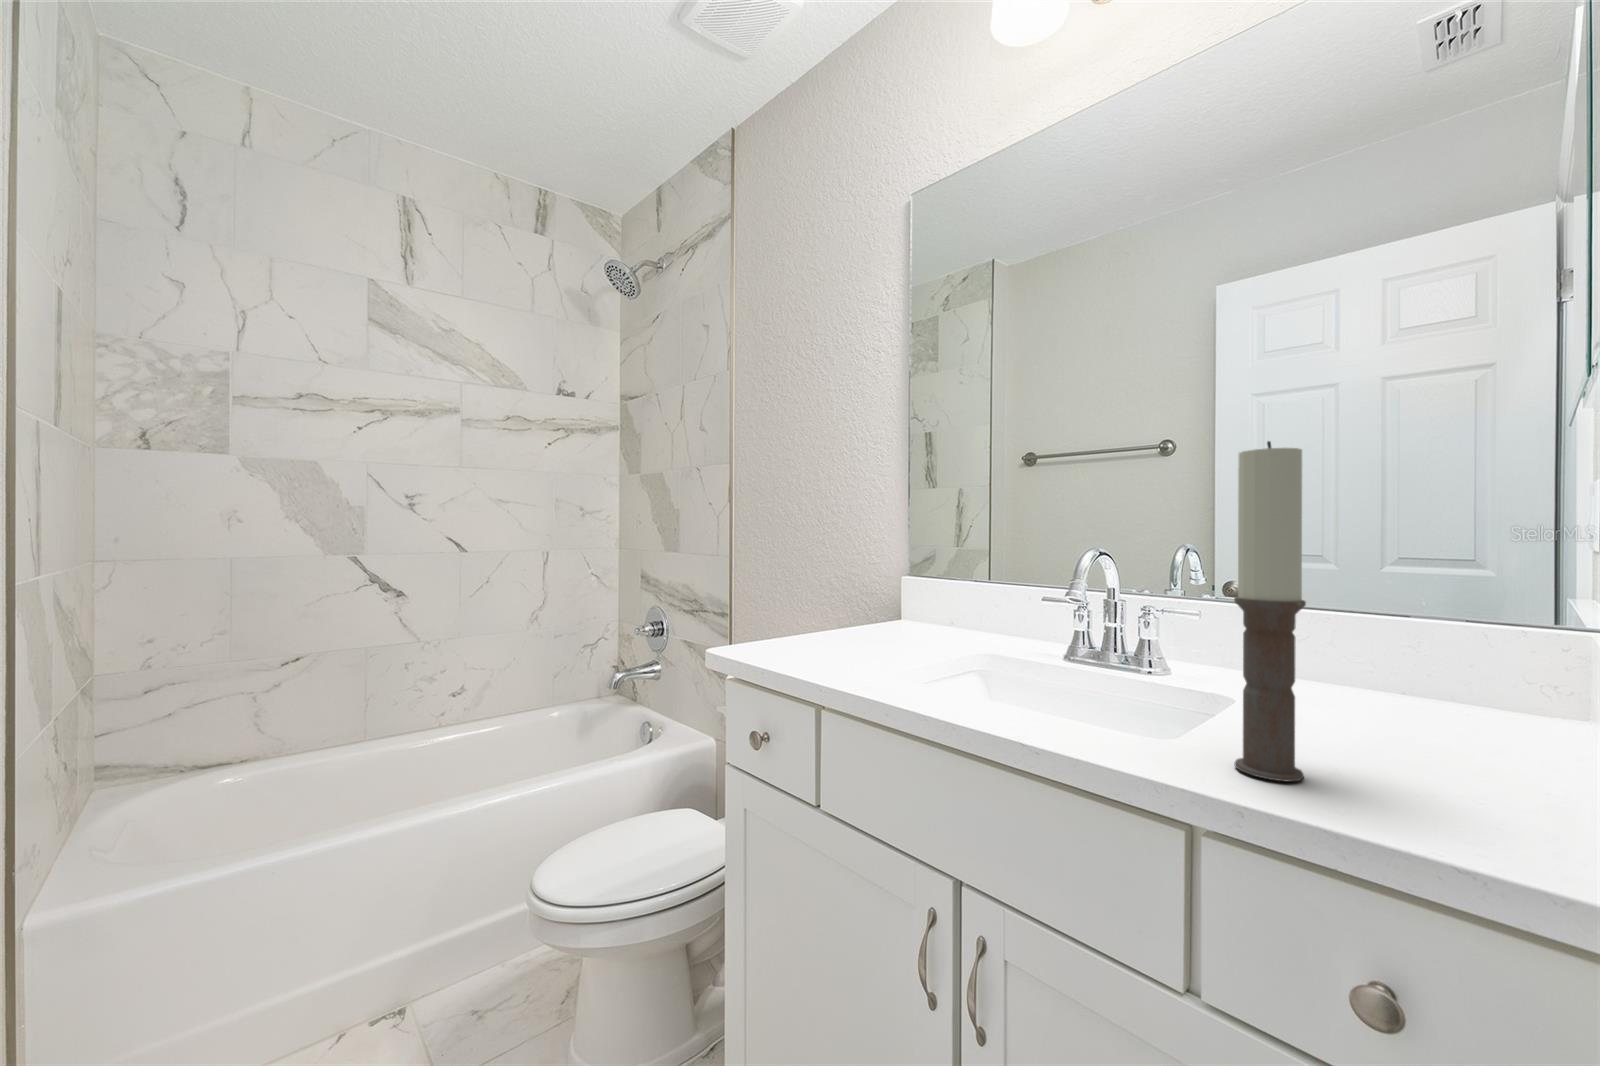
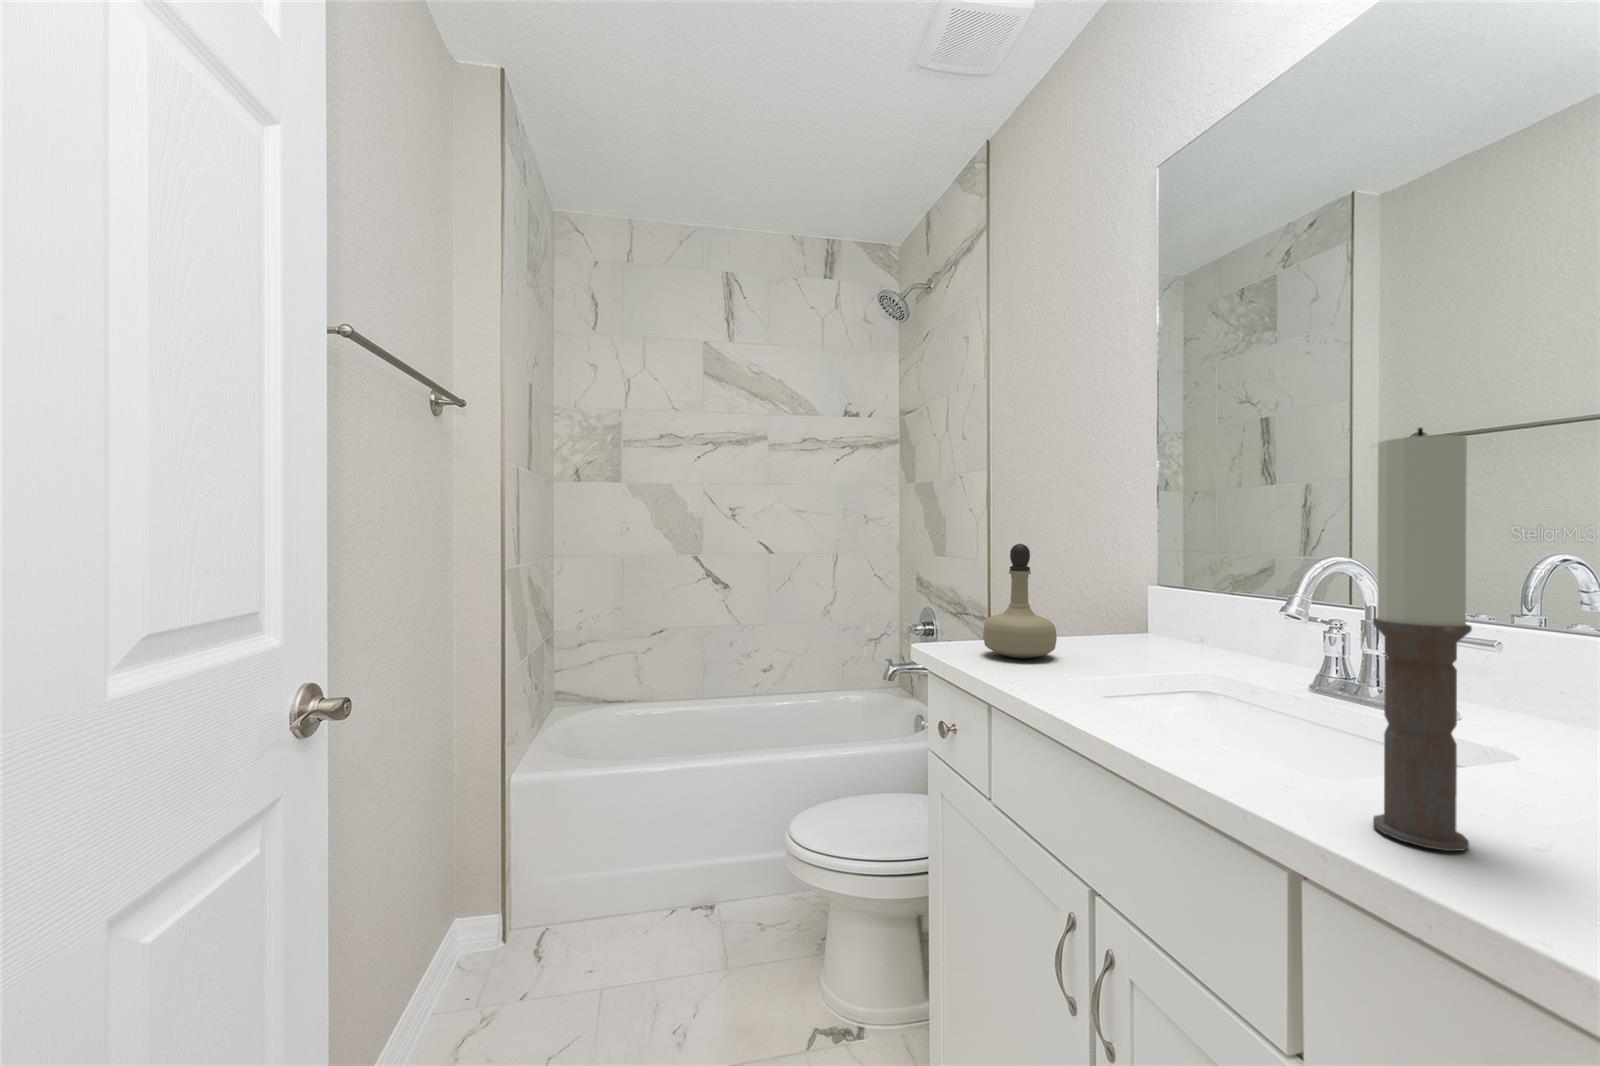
perfume bottle: none [789,539,860,654] -> present [983,544,1057,658]

